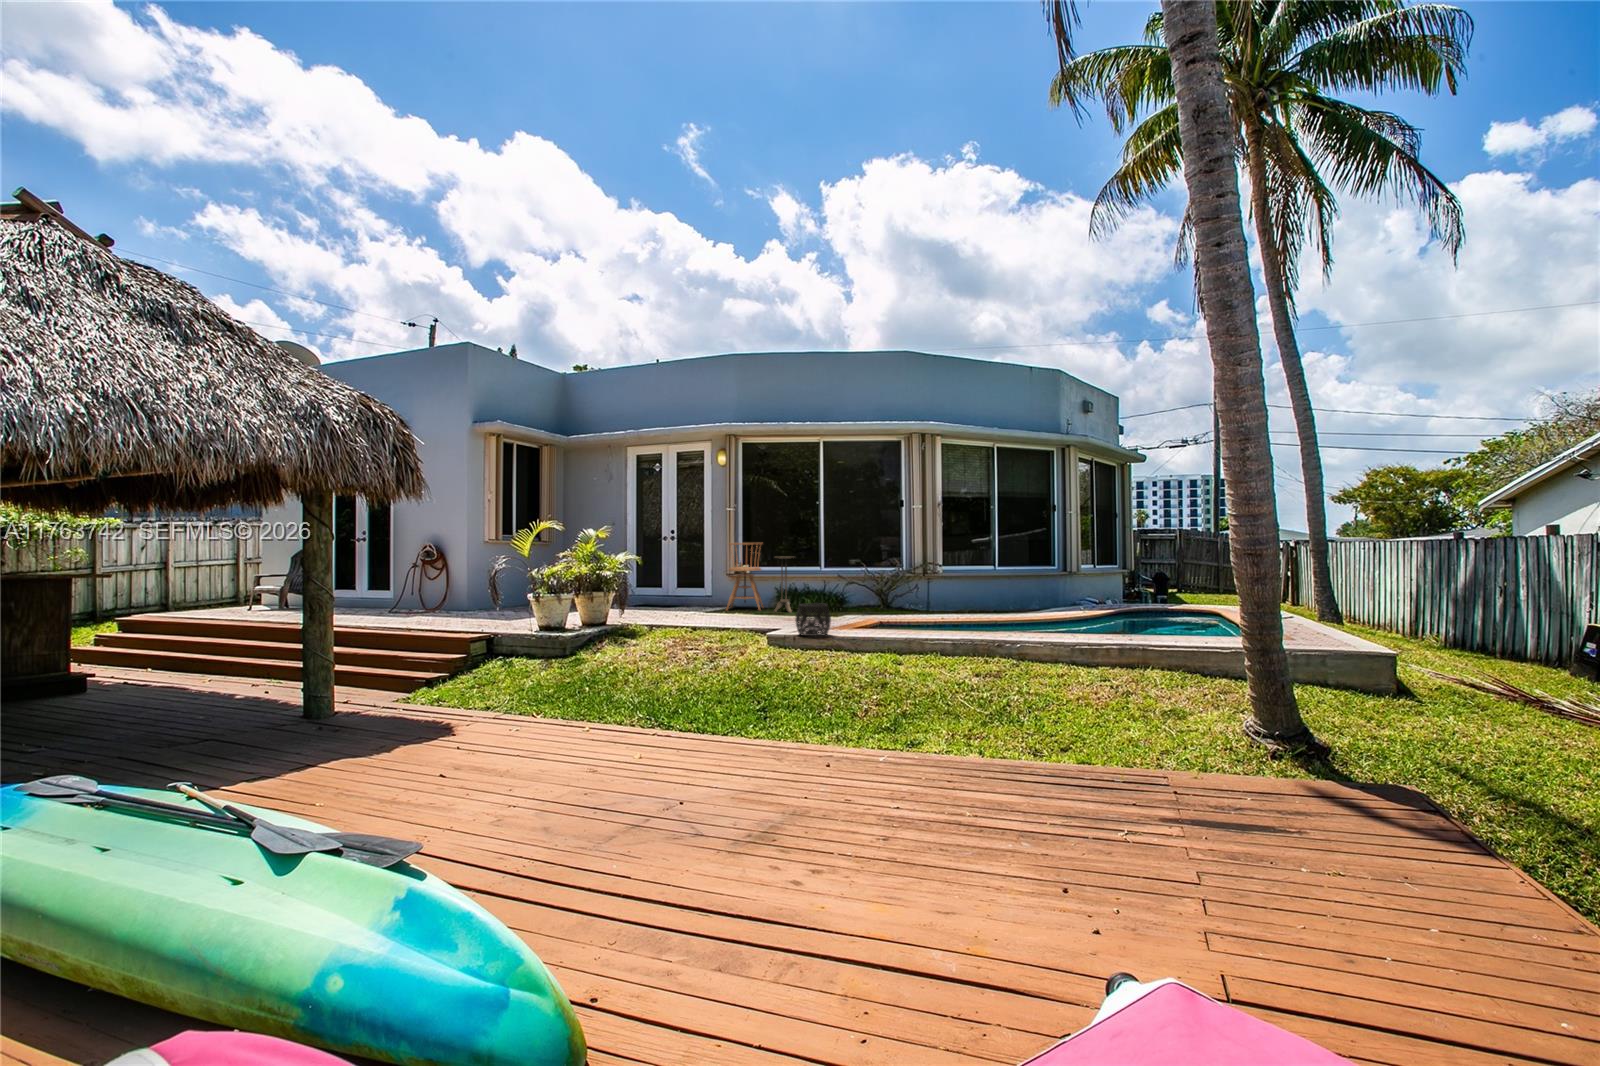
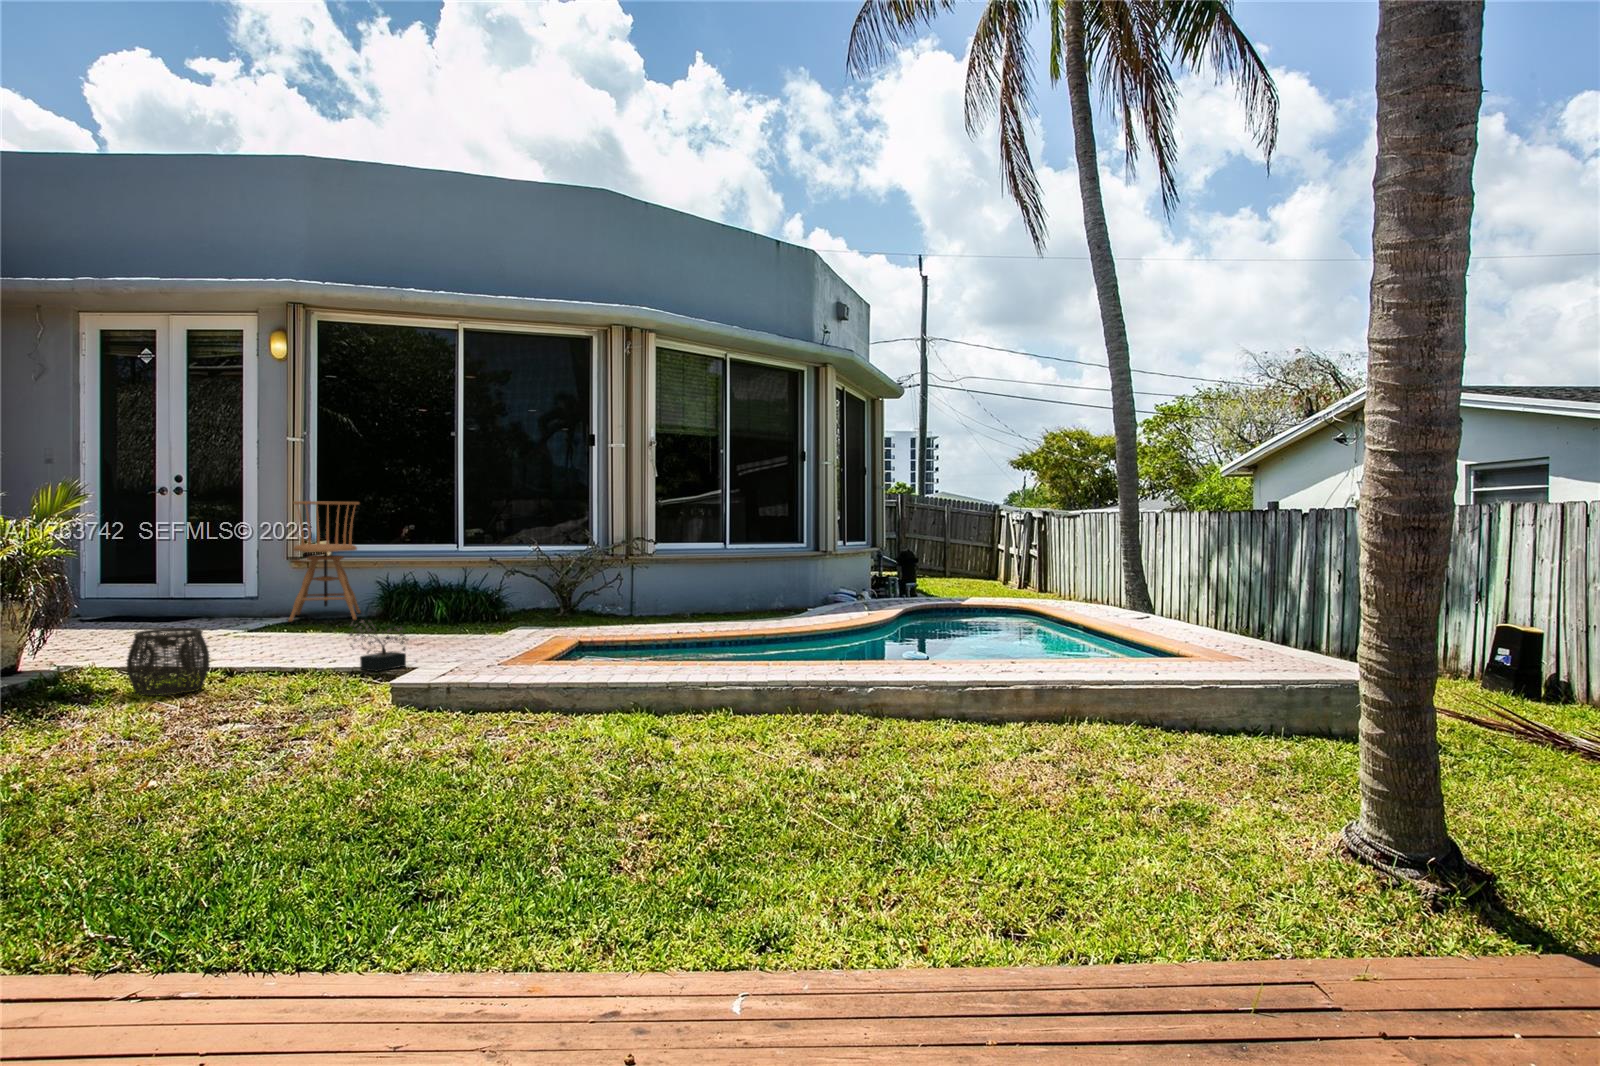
side table: present [774,557,791,612] -> none [381,527,422,622]
decorative plant: none [750,602,780,630] -> present [349,620,409,671]
woven basket: present [795,603,831,636] -> present [127,628,210,696]

